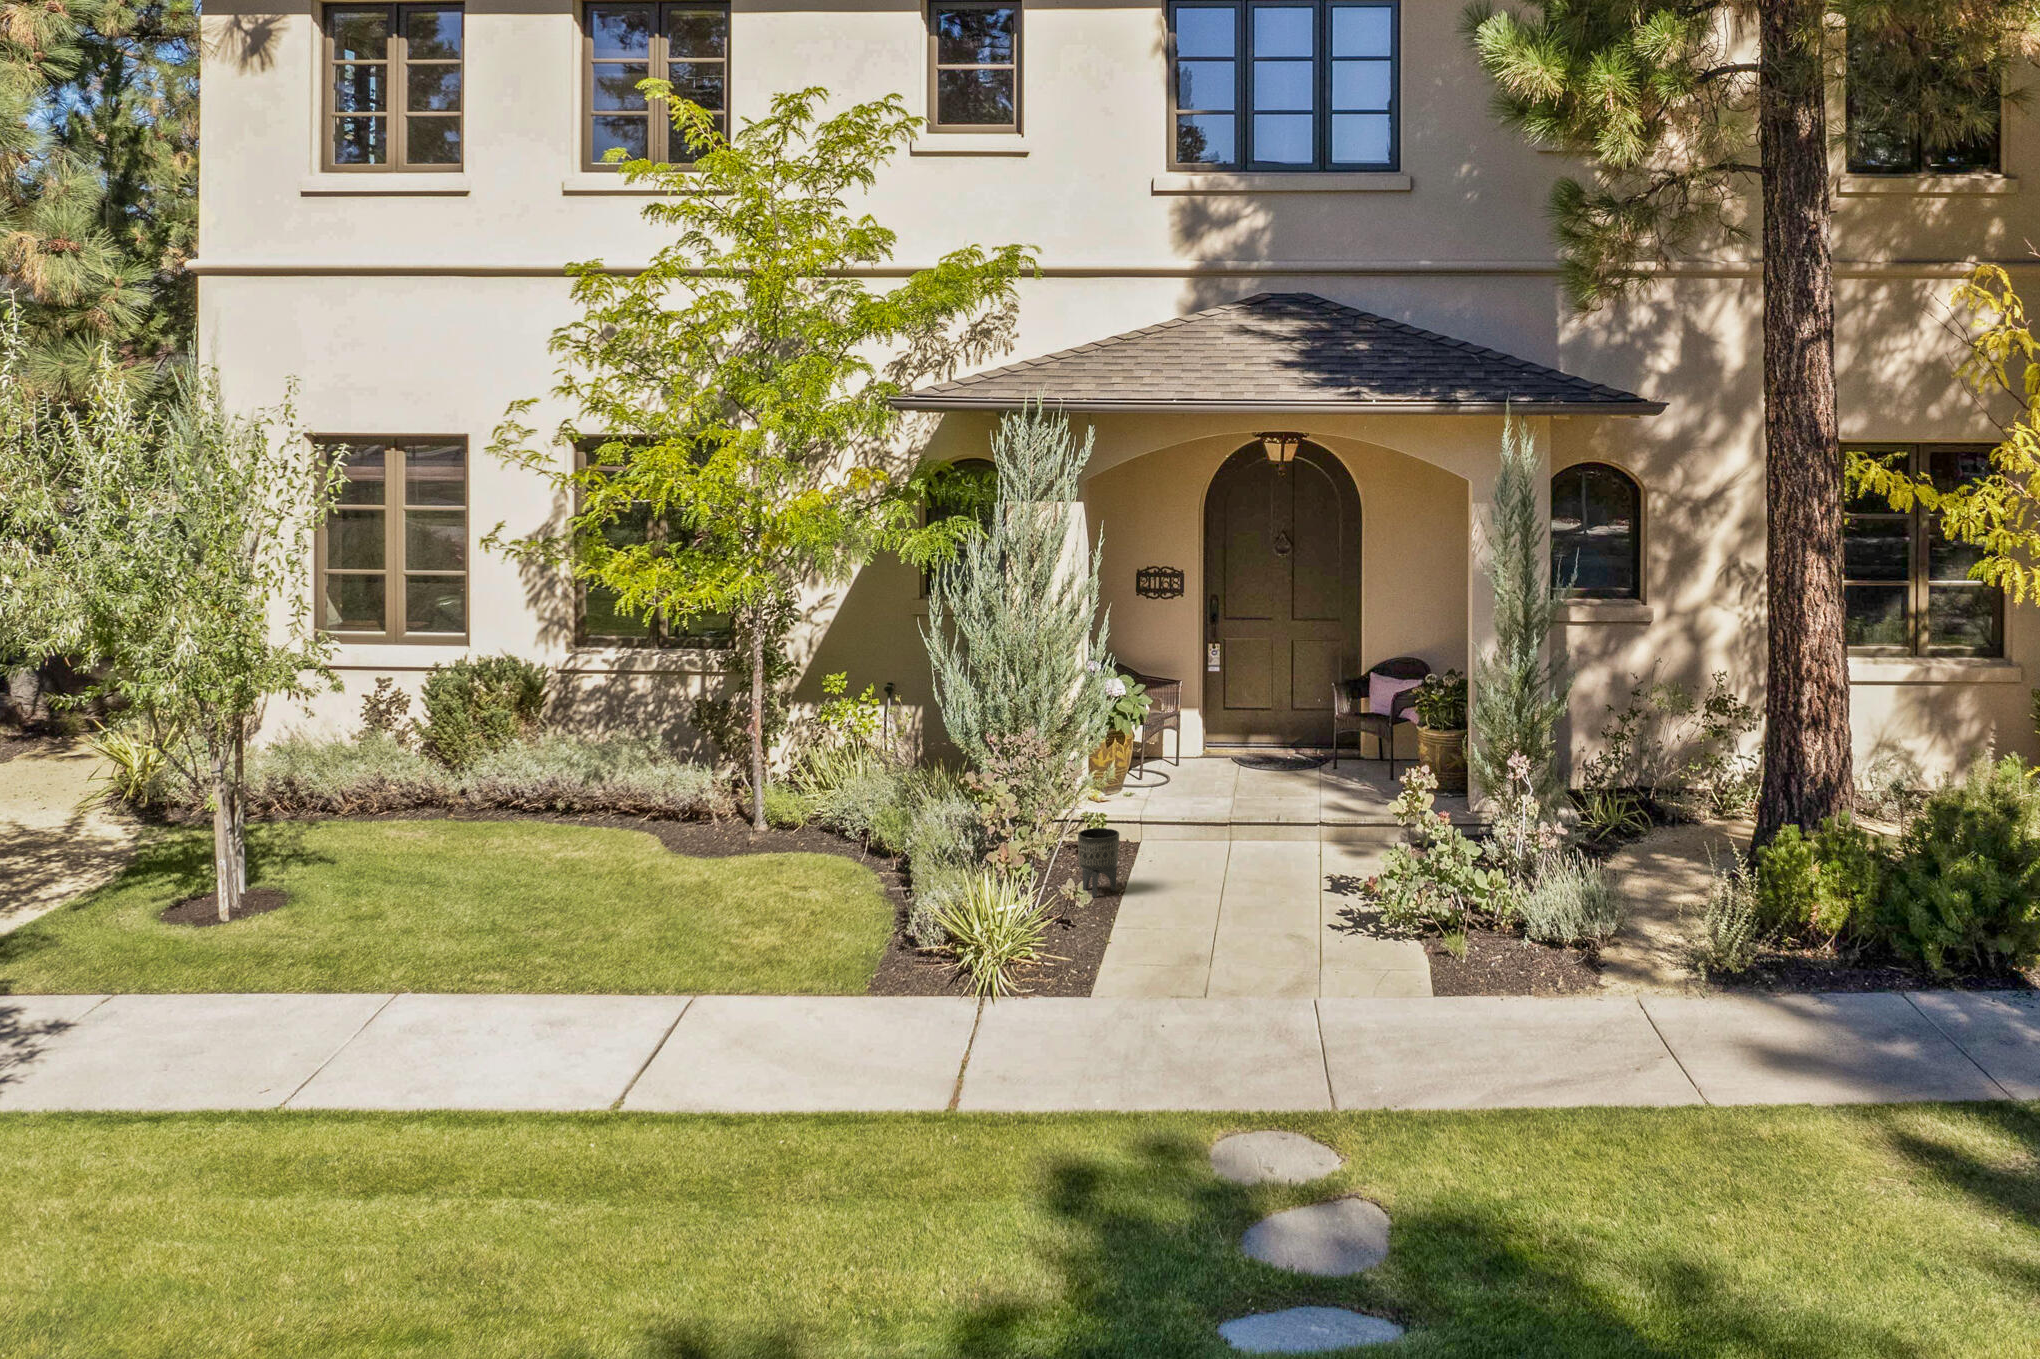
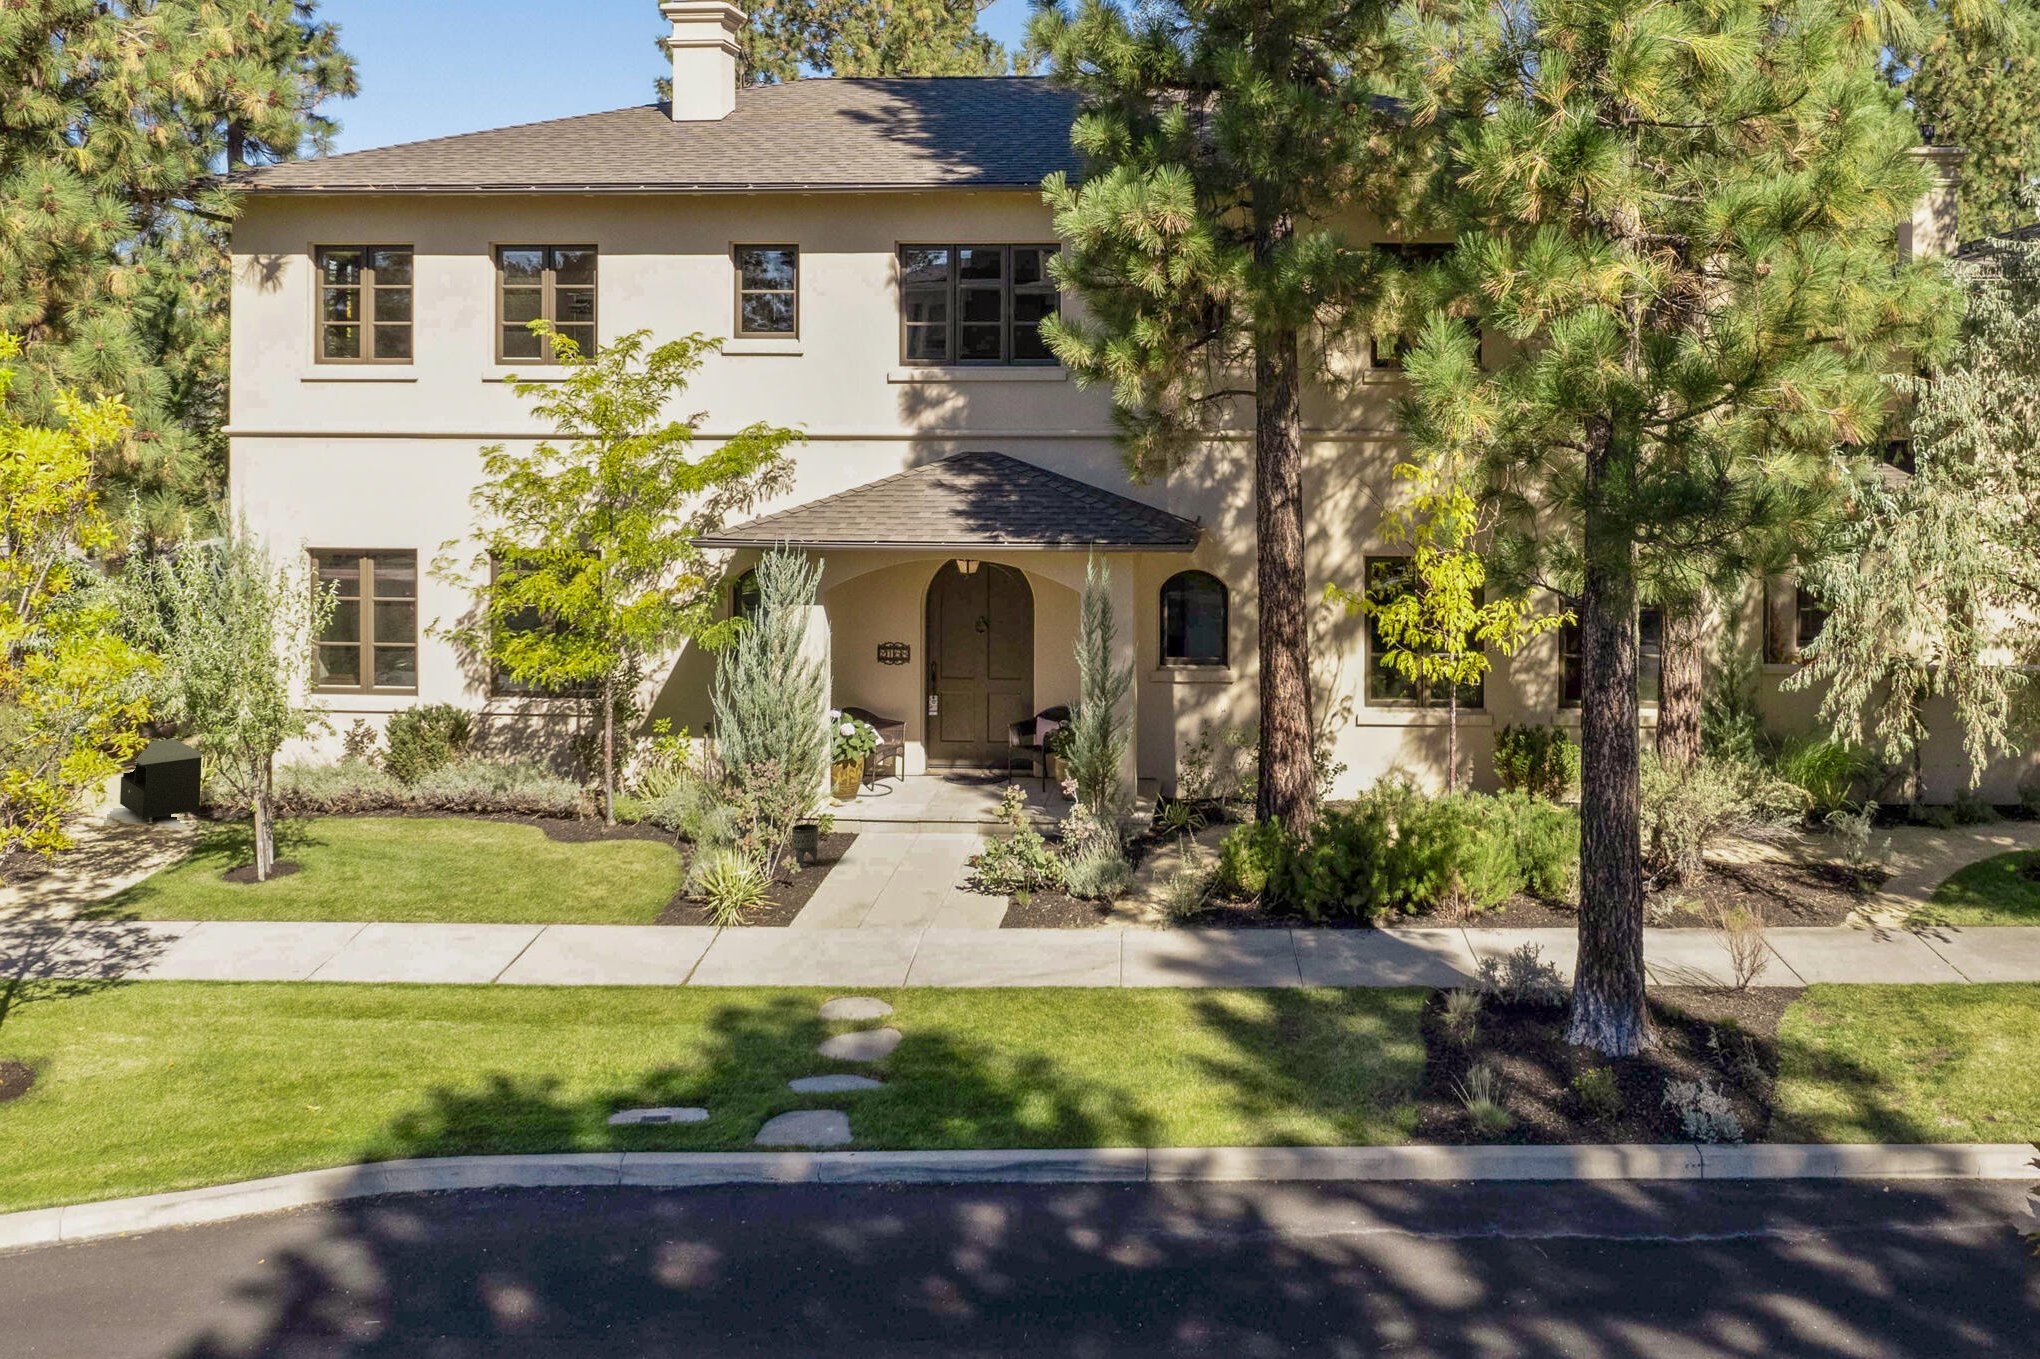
storage bench: none [22,703,146,829] -> present [120,739,201,823]

